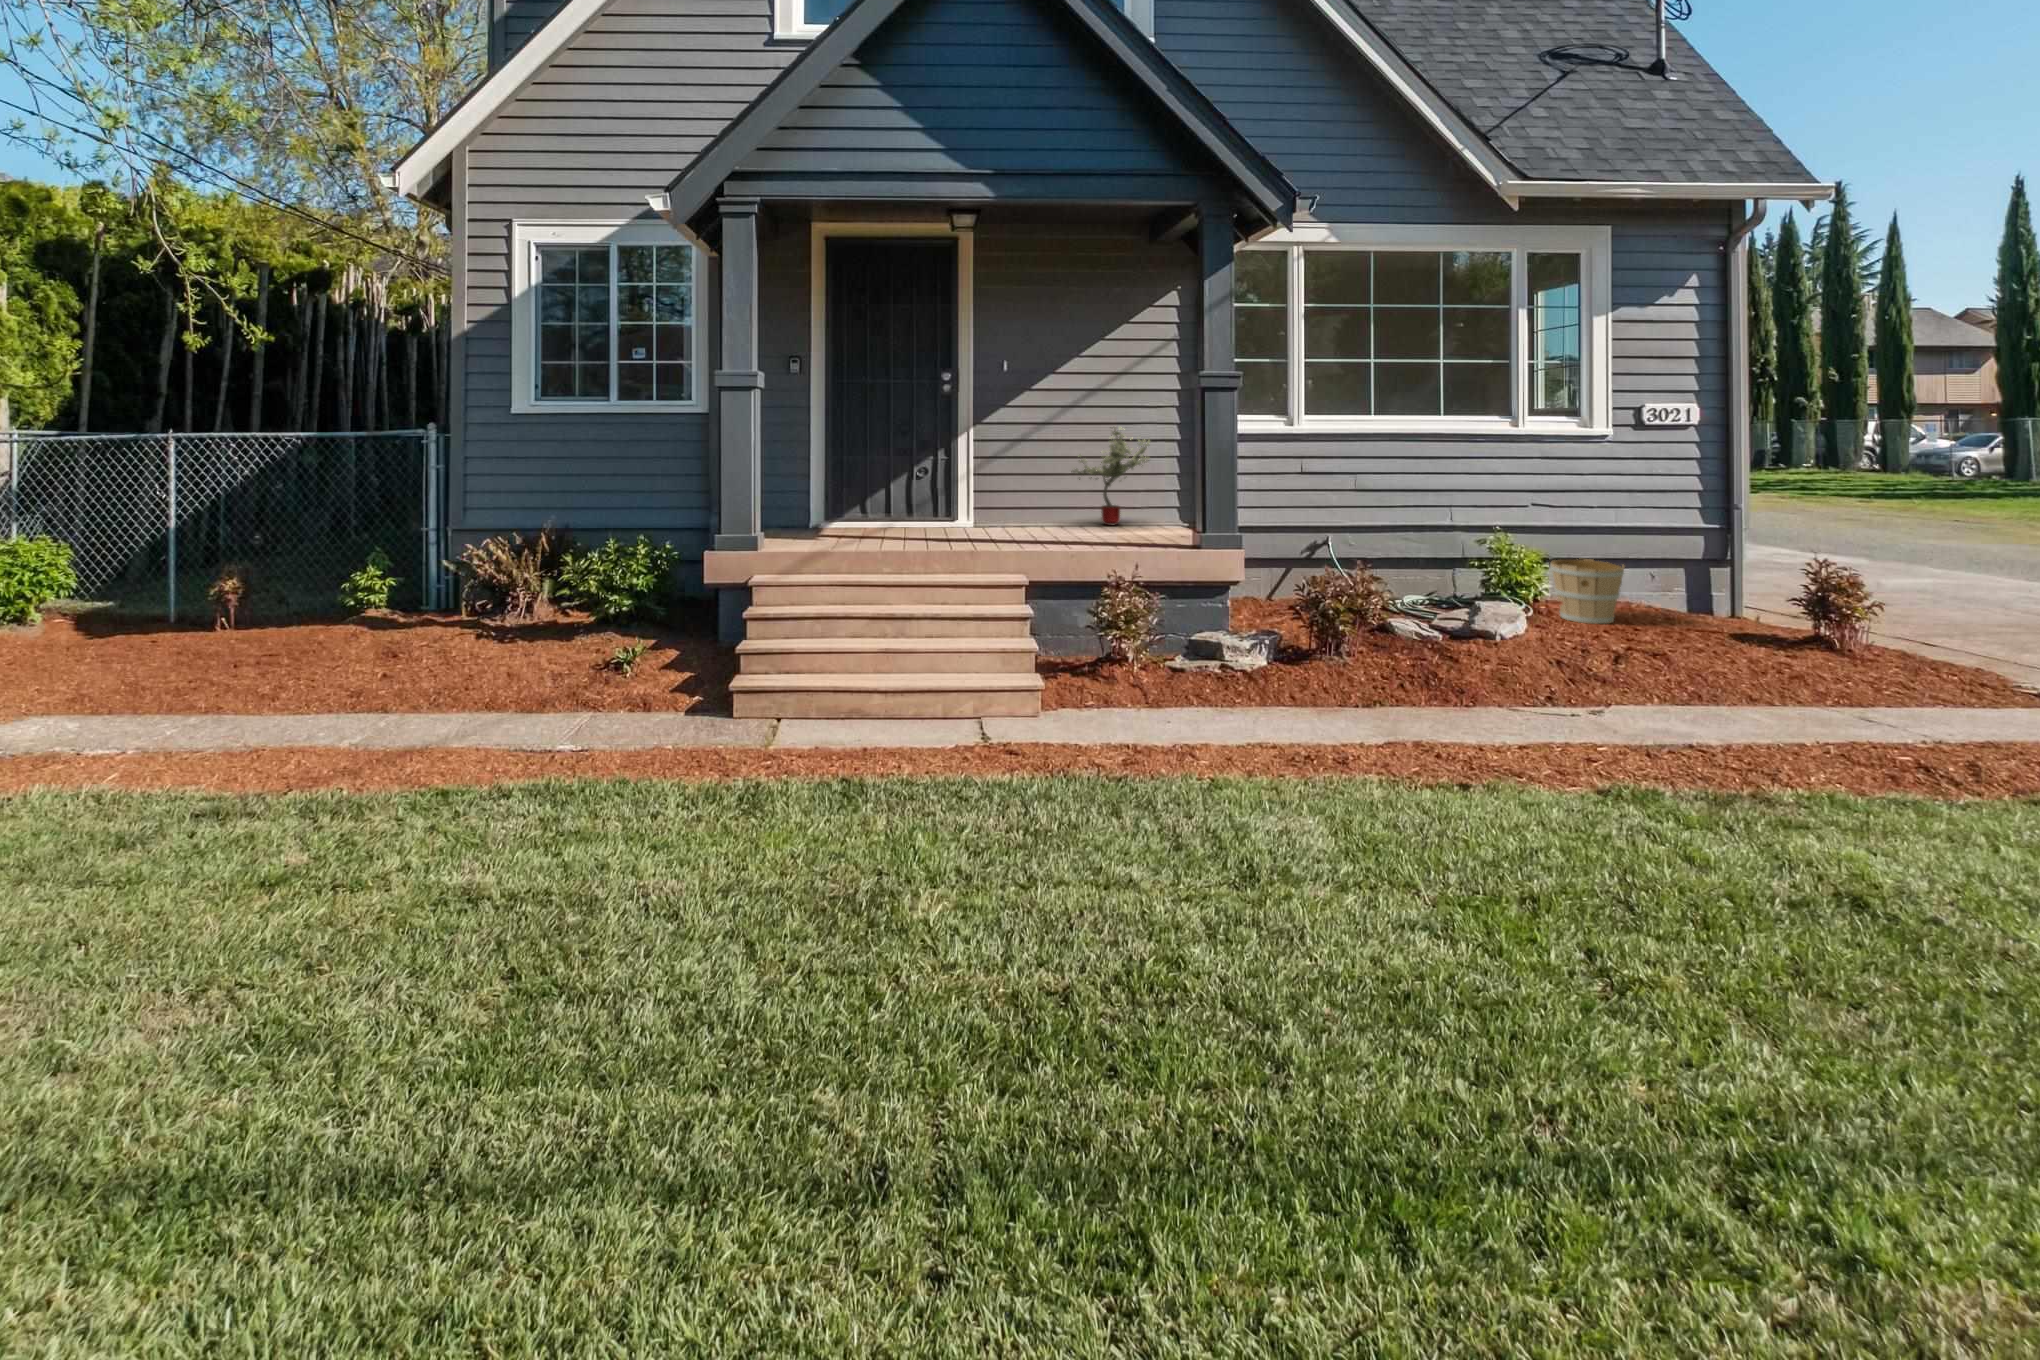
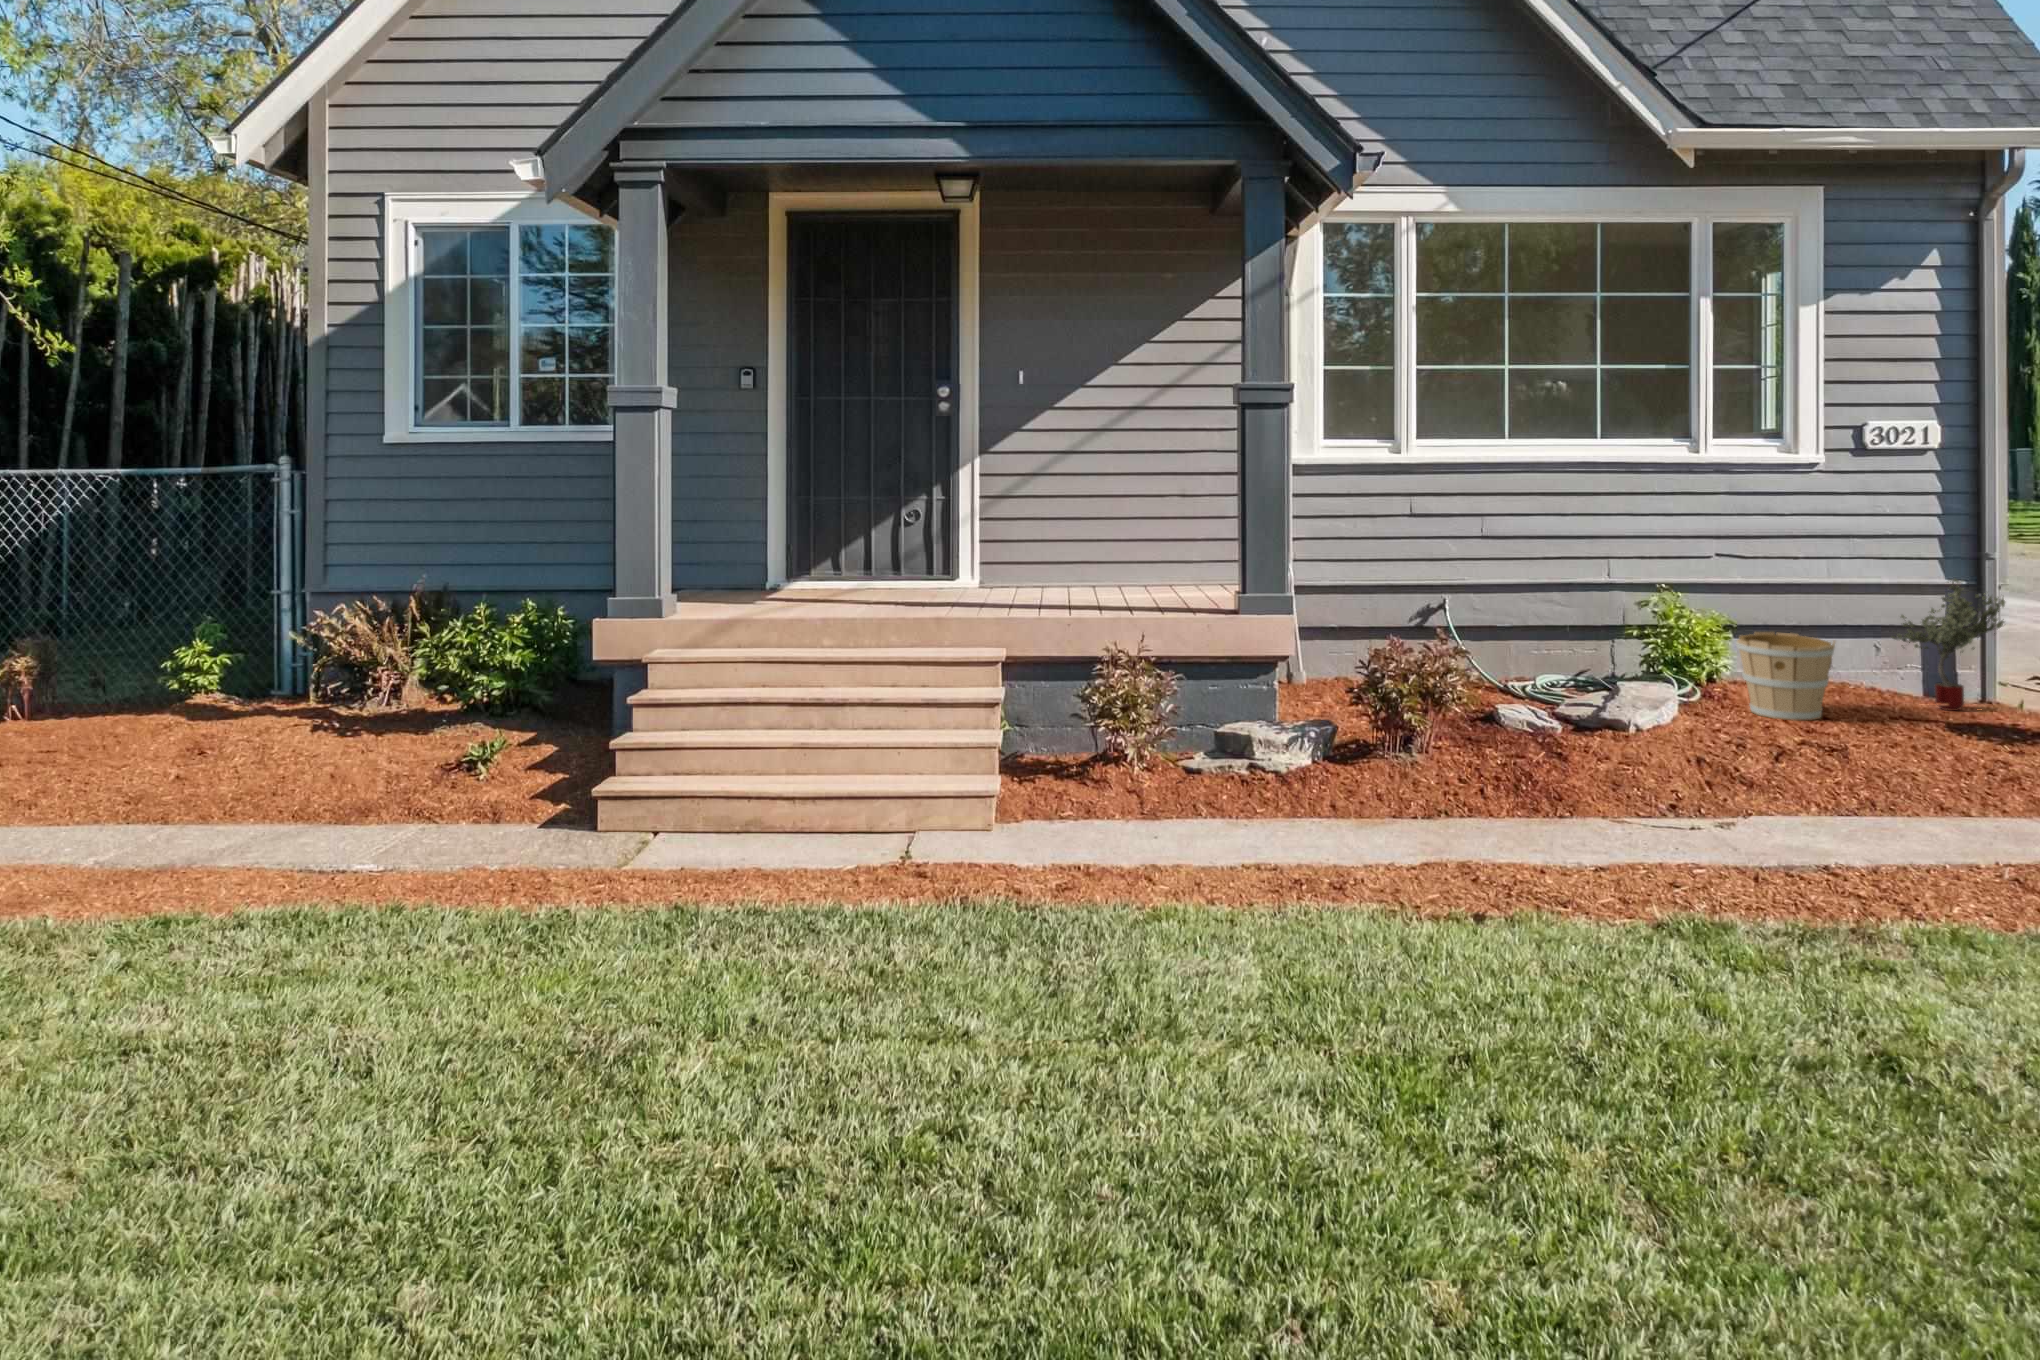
potted tree: present [1071,428,1150,525] -> present [1892,578,2005,711]

